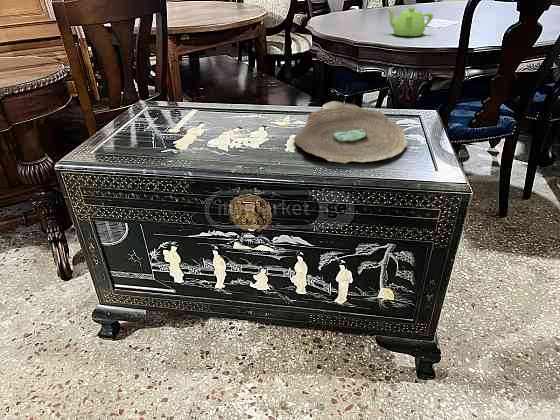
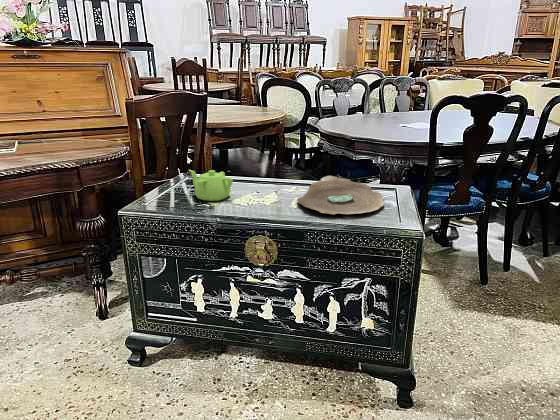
teapot: present [387,8,433,36] -> present [189,170,233,201]

